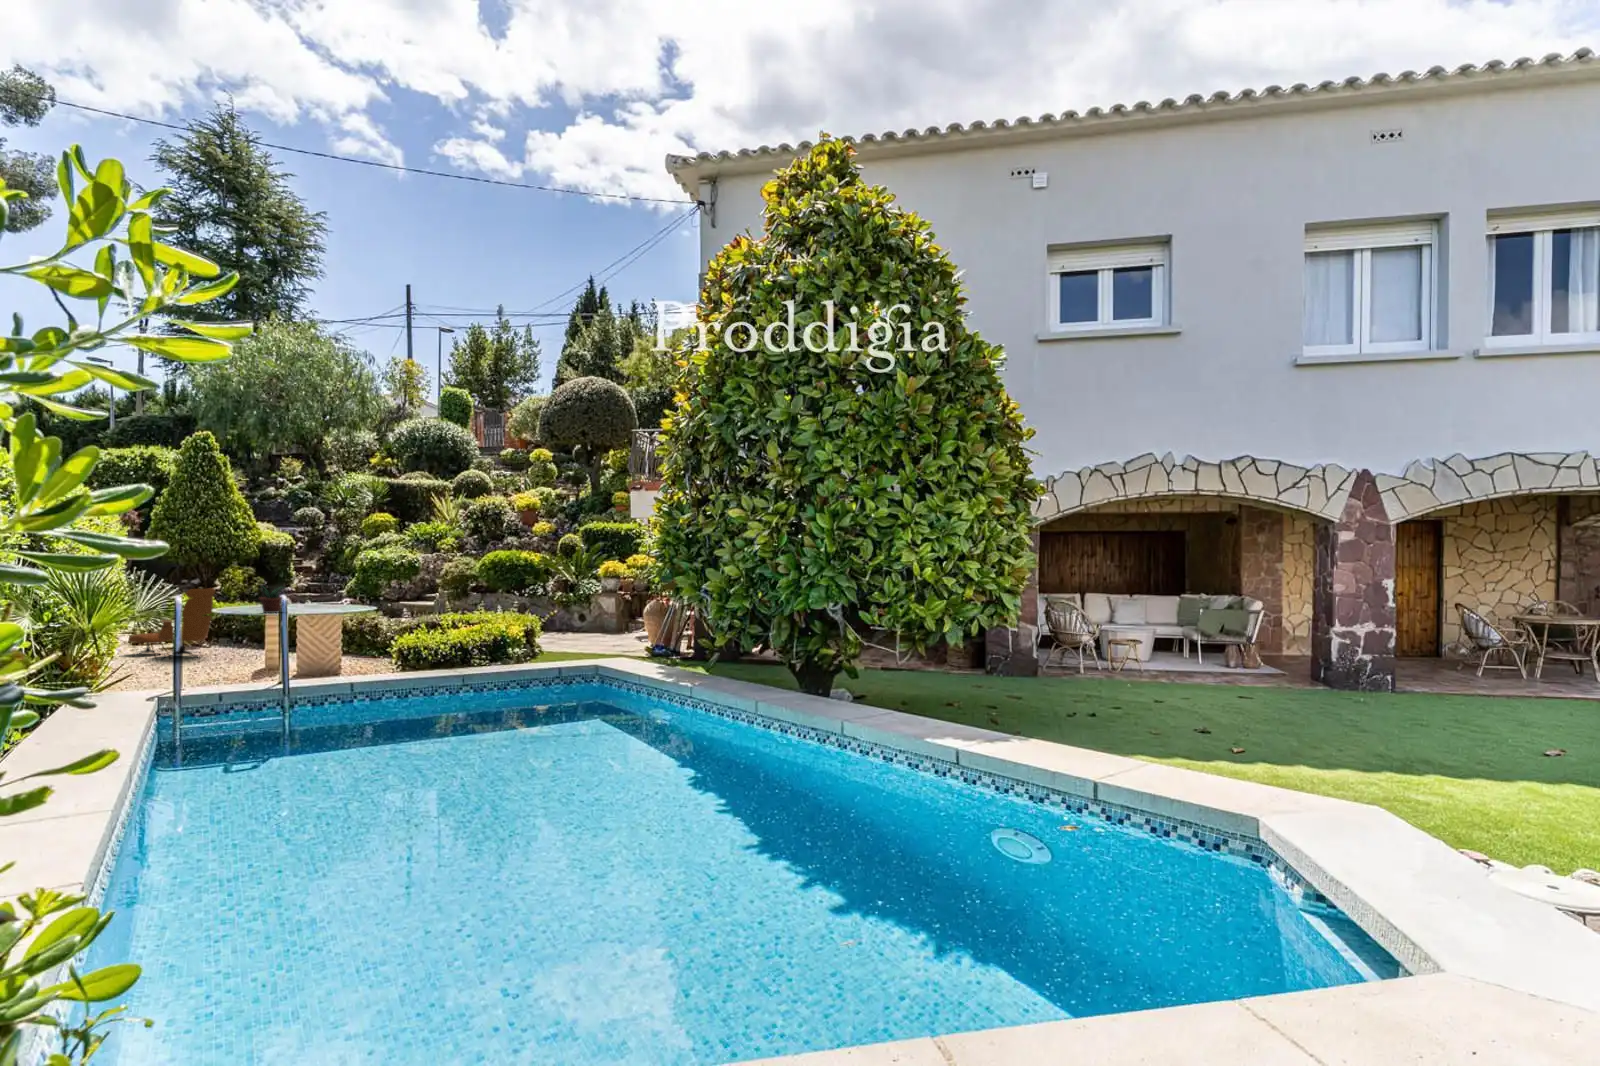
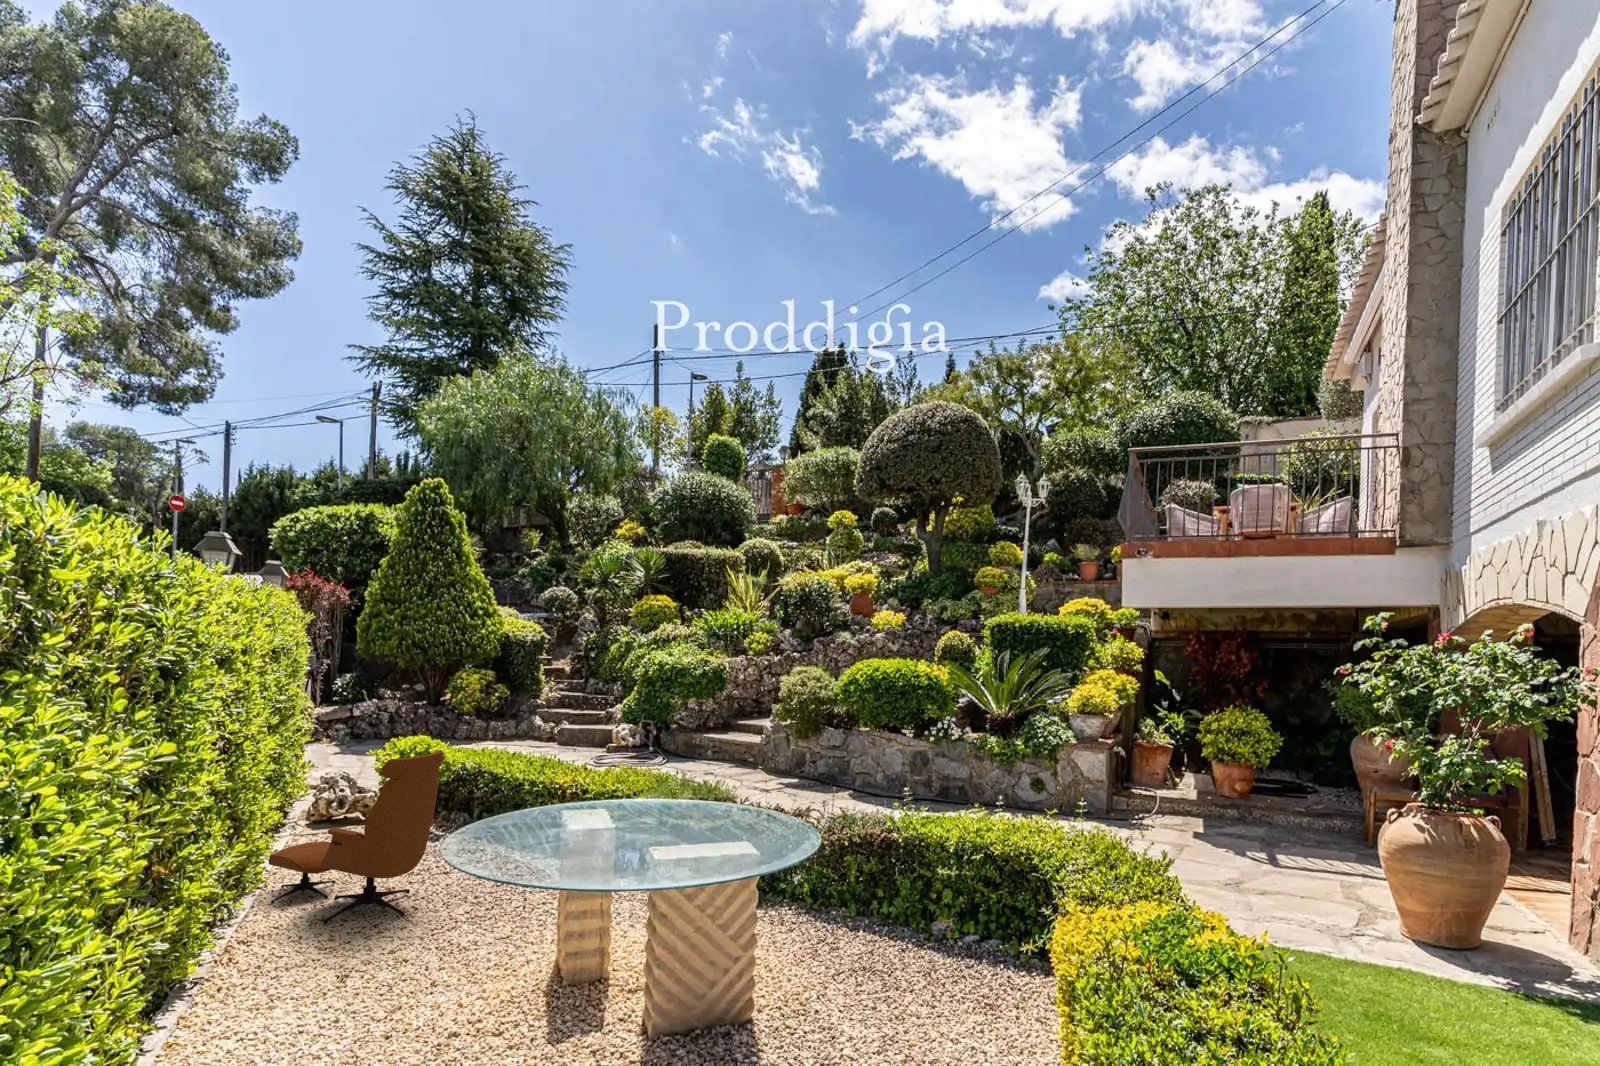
potted plant: present [259,588,282,613] -> none [551,780,633,868]

